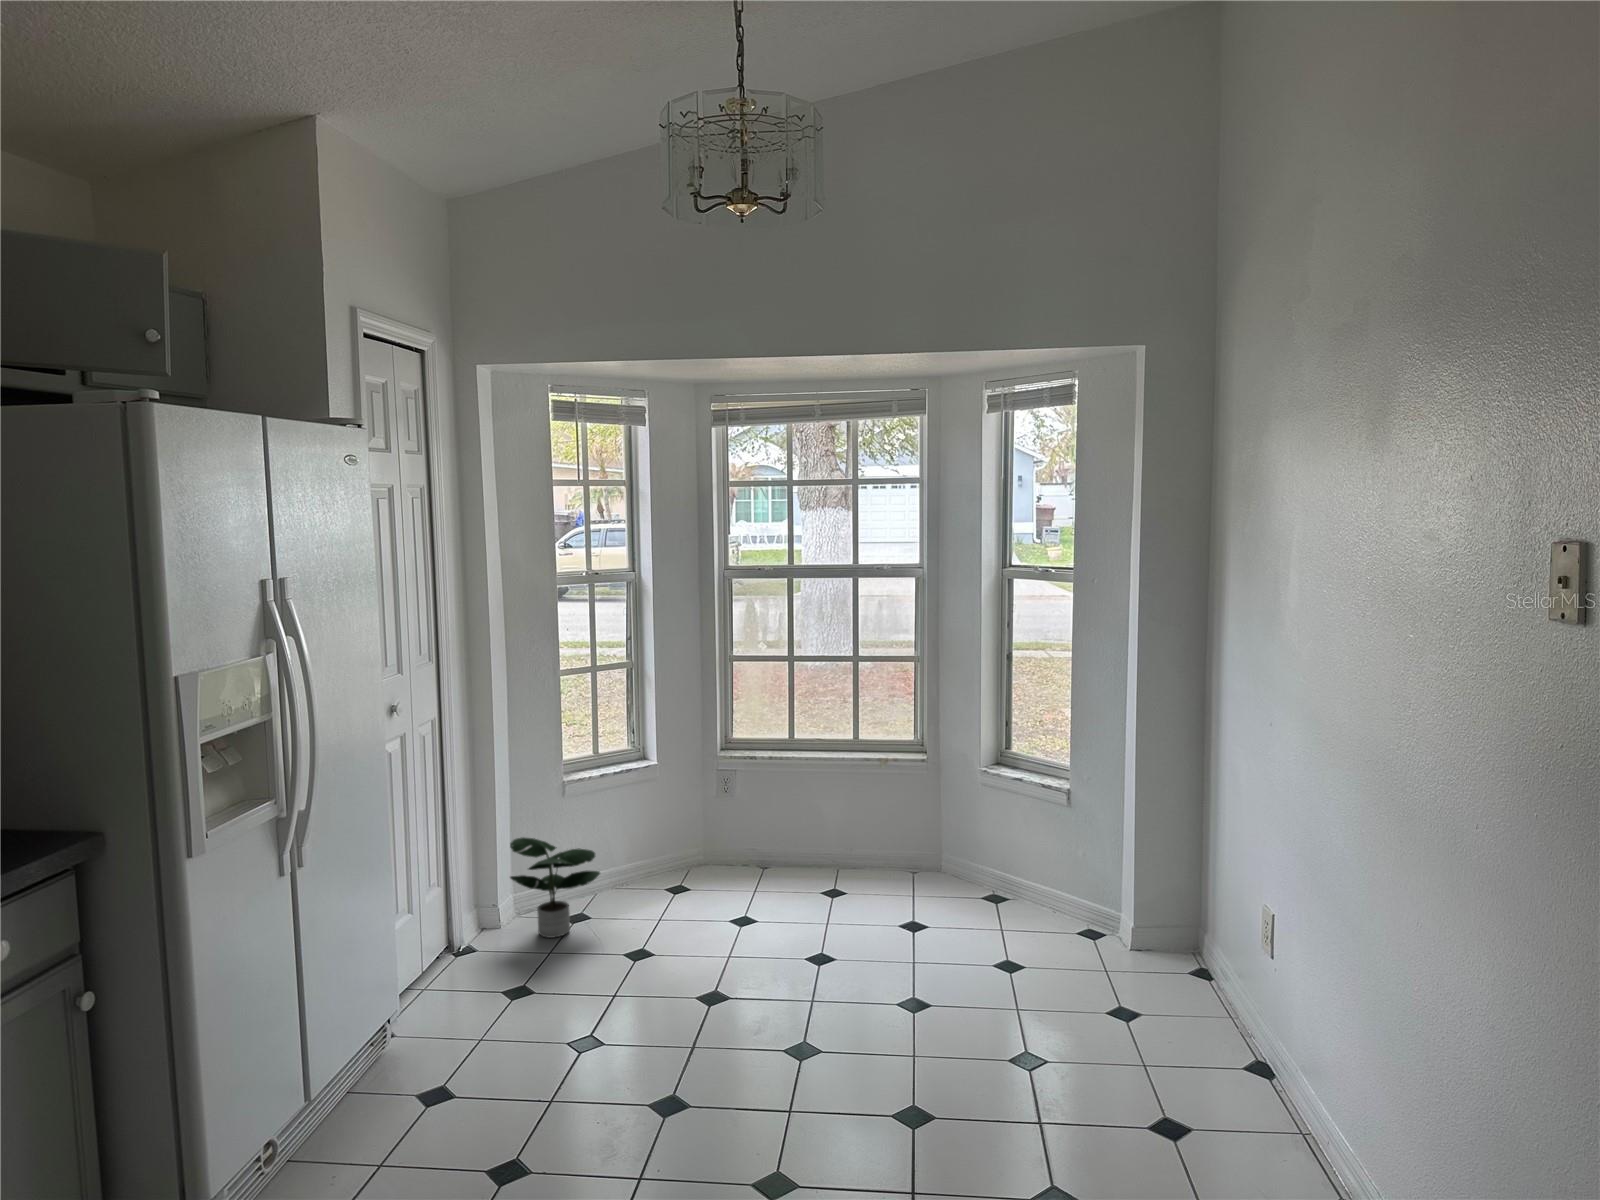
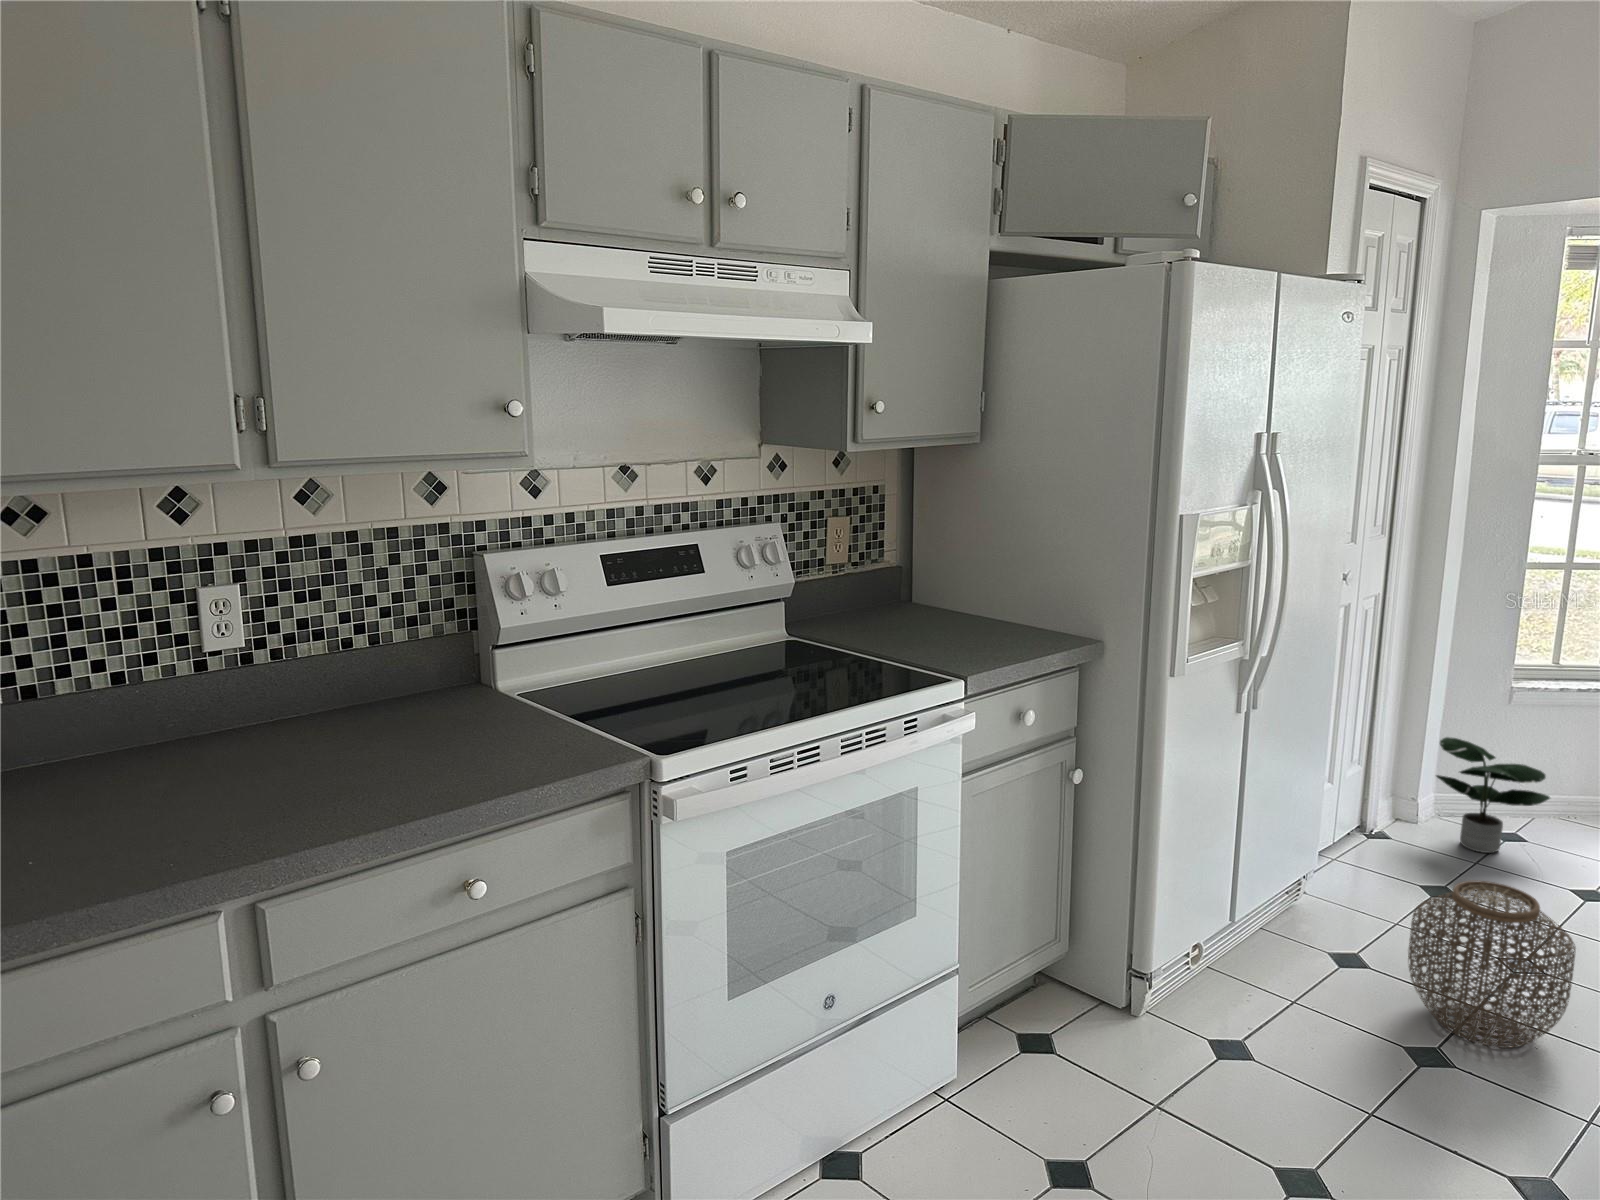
woven basket: none [482,974,614,1134] -> present [1408,881,1576,1048]

